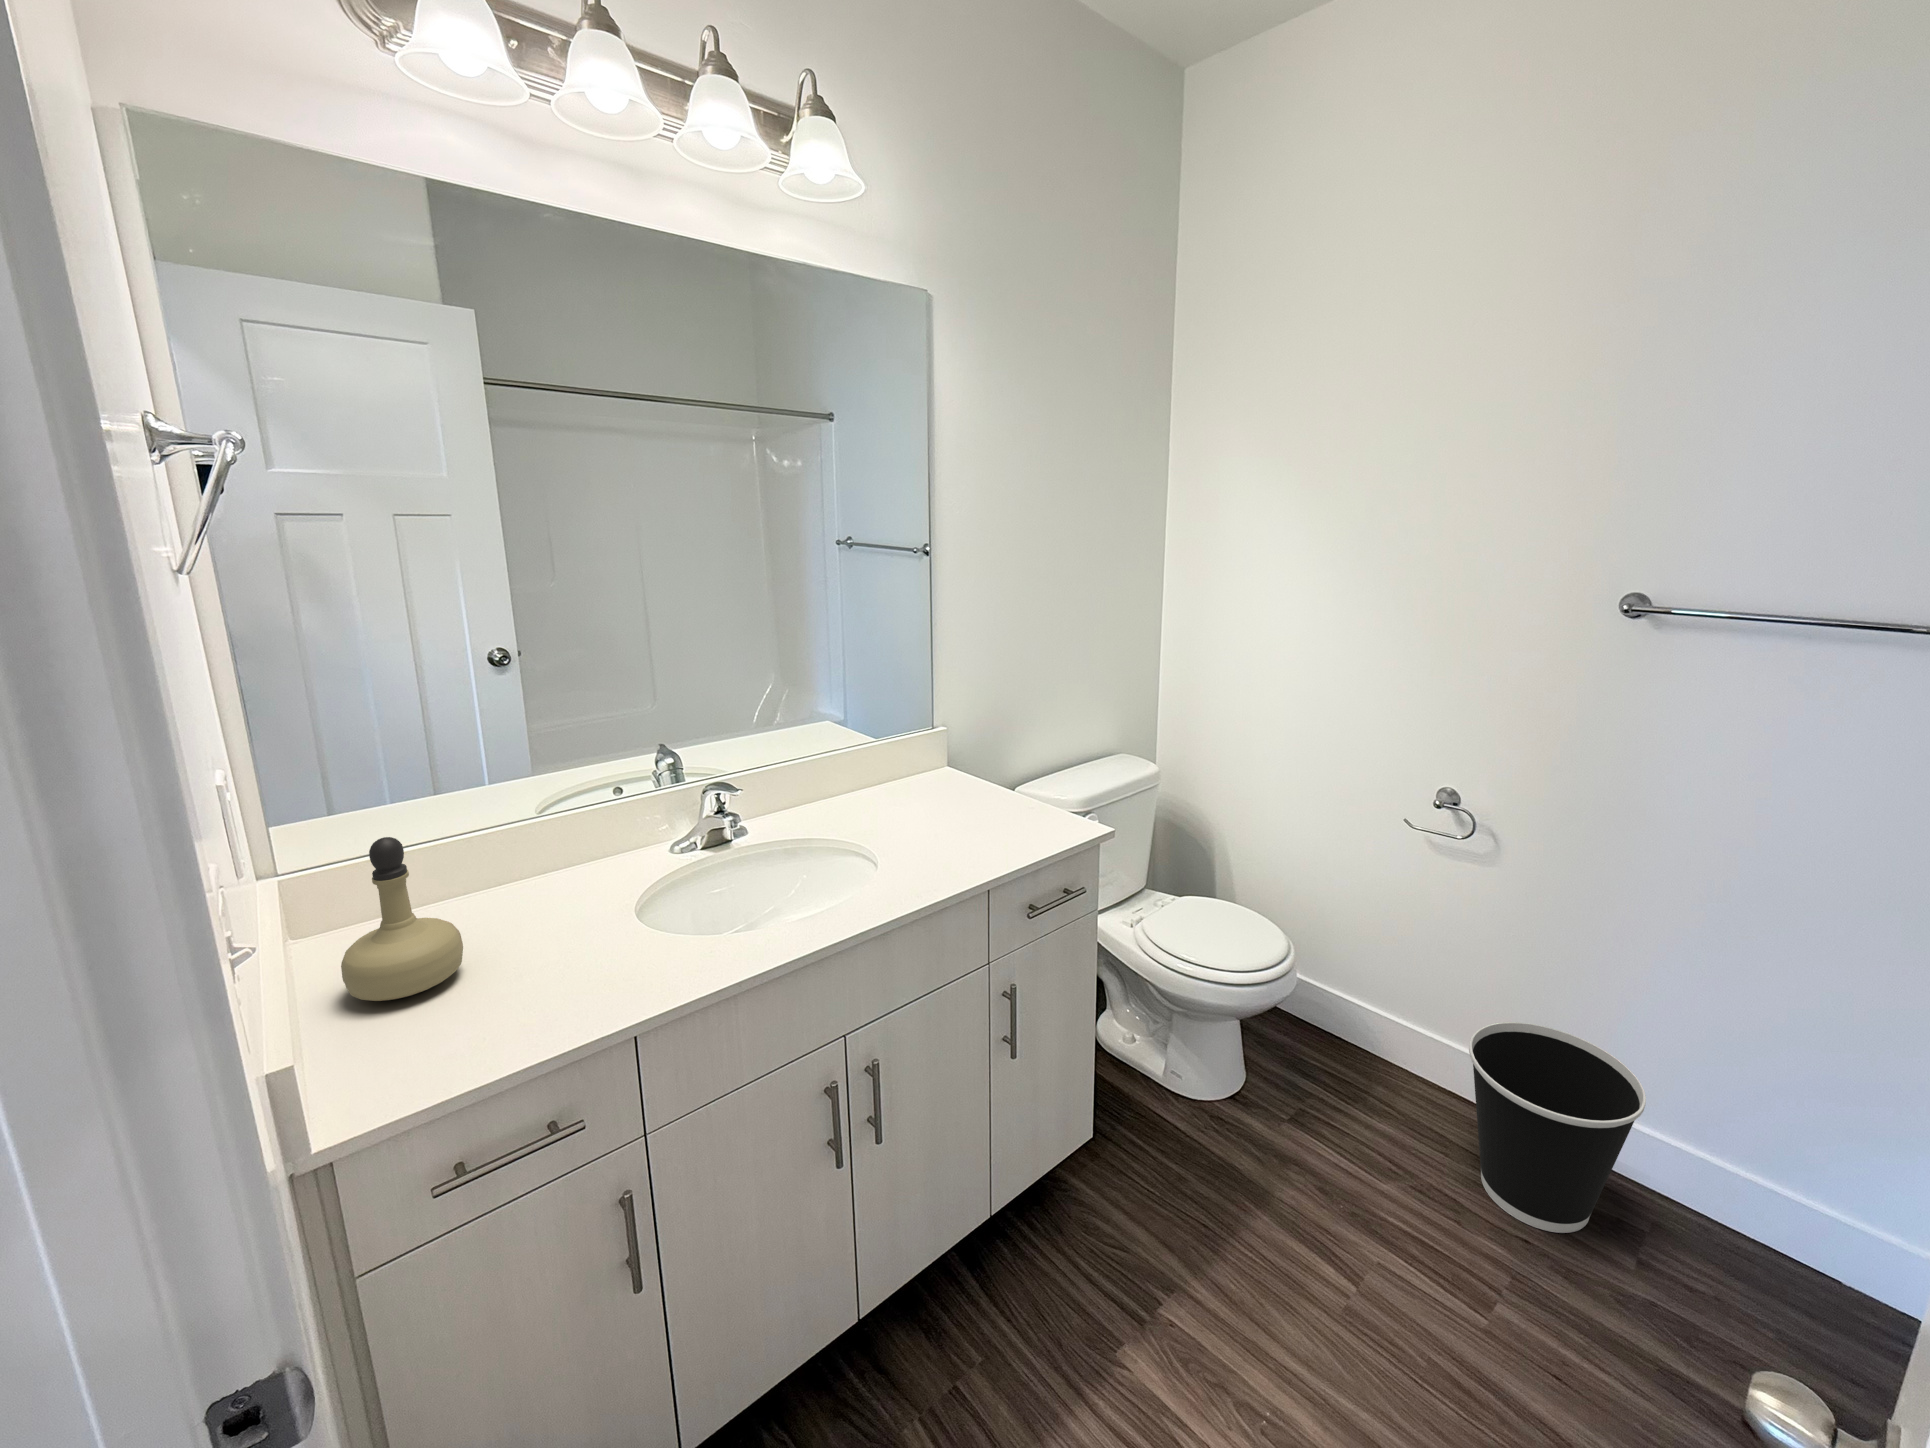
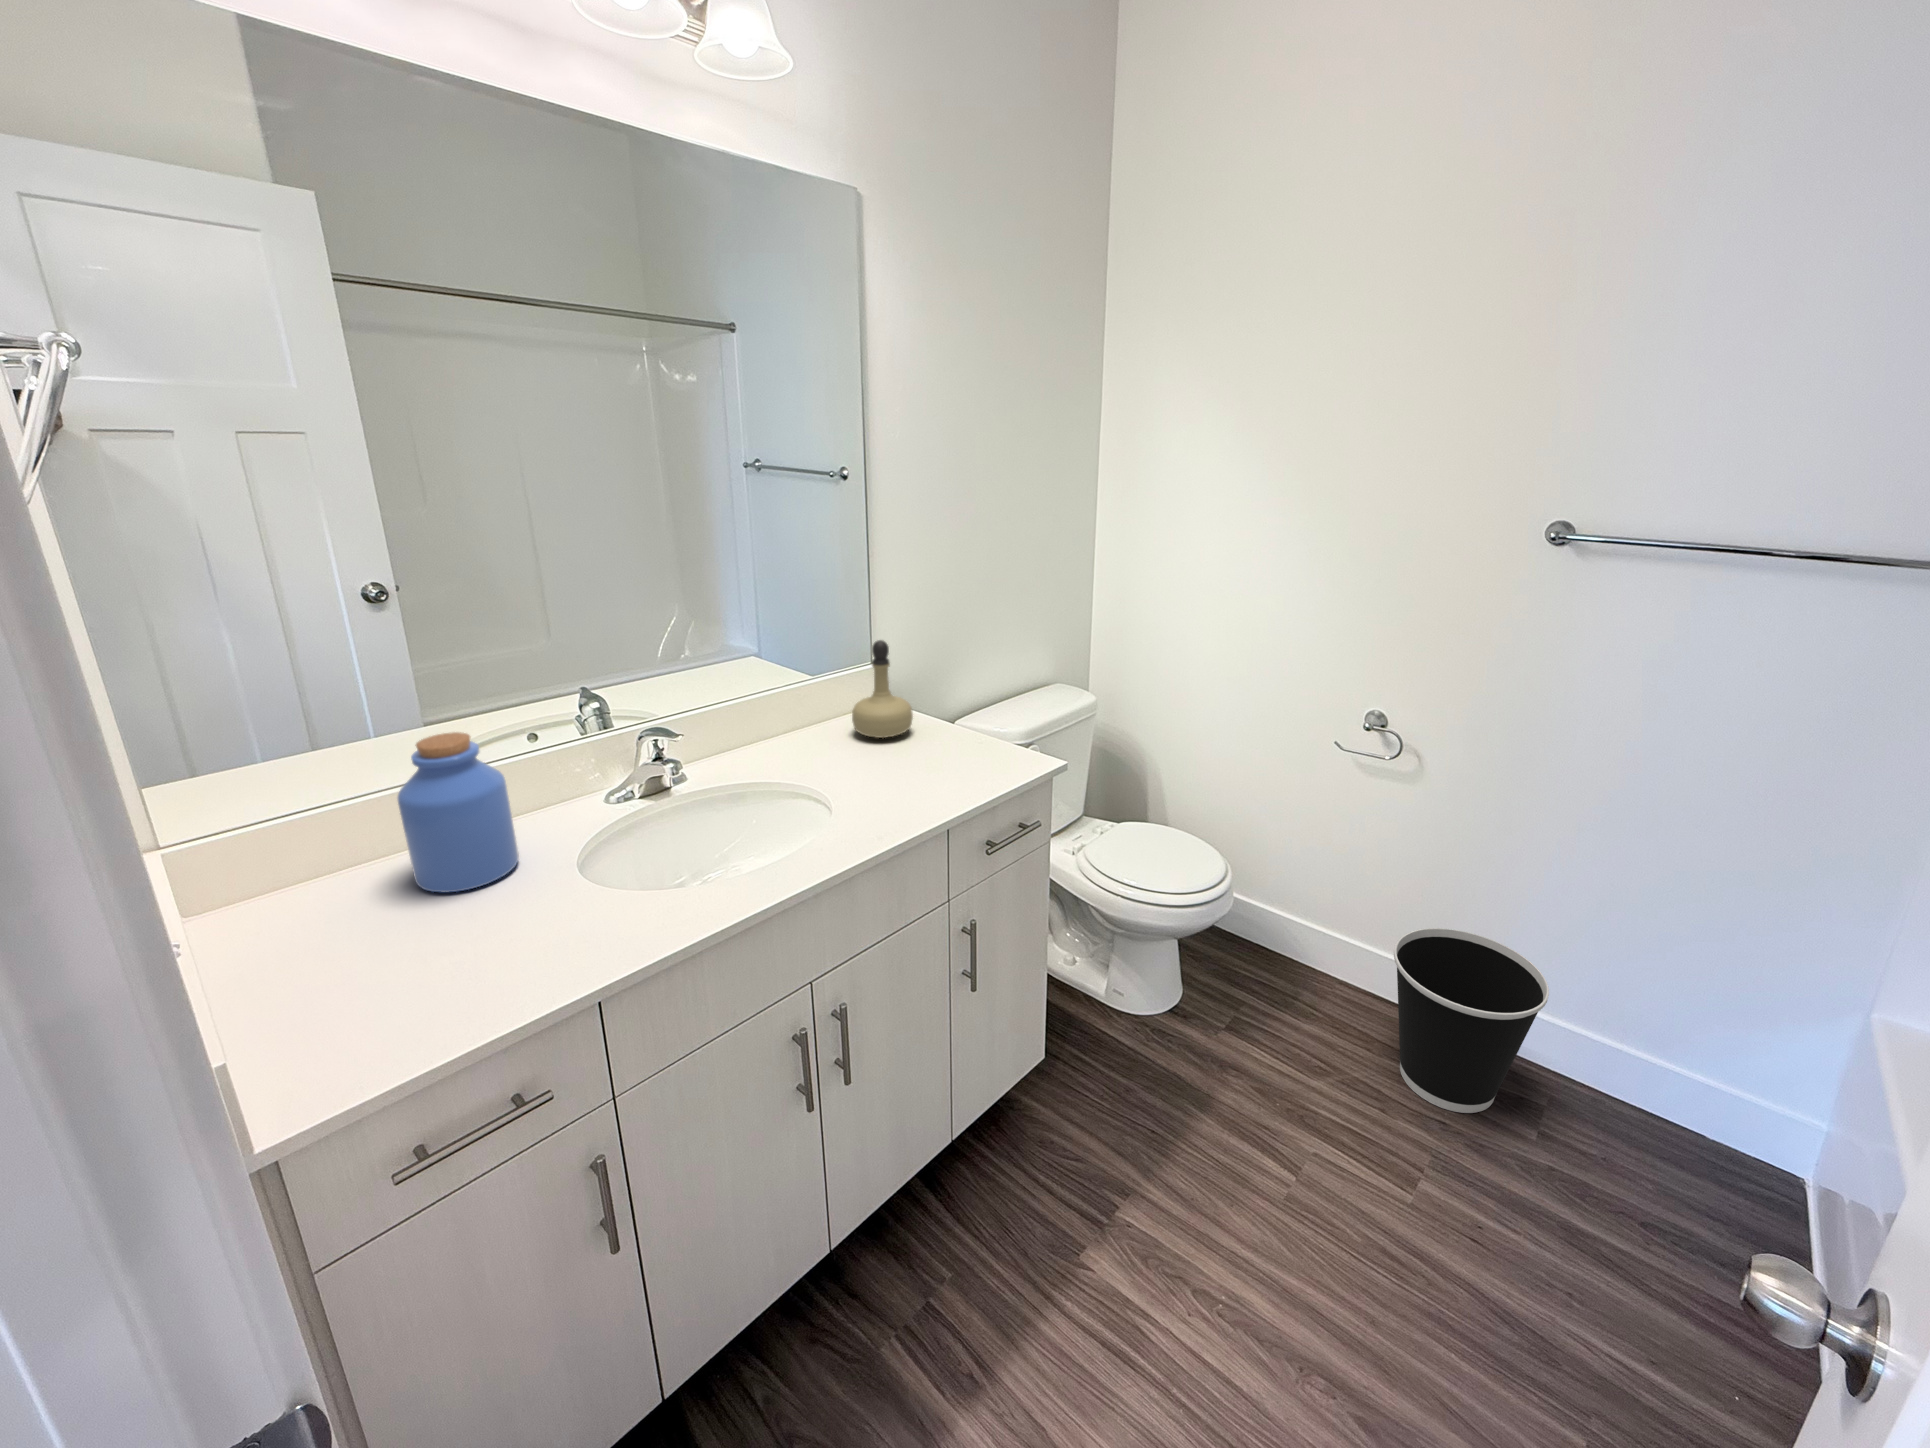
jar: none [479,779,584,928] -> present [397,732,519,892]
perfume bottle: present [341,837,463,1001] -> present [852,640,913,738]

